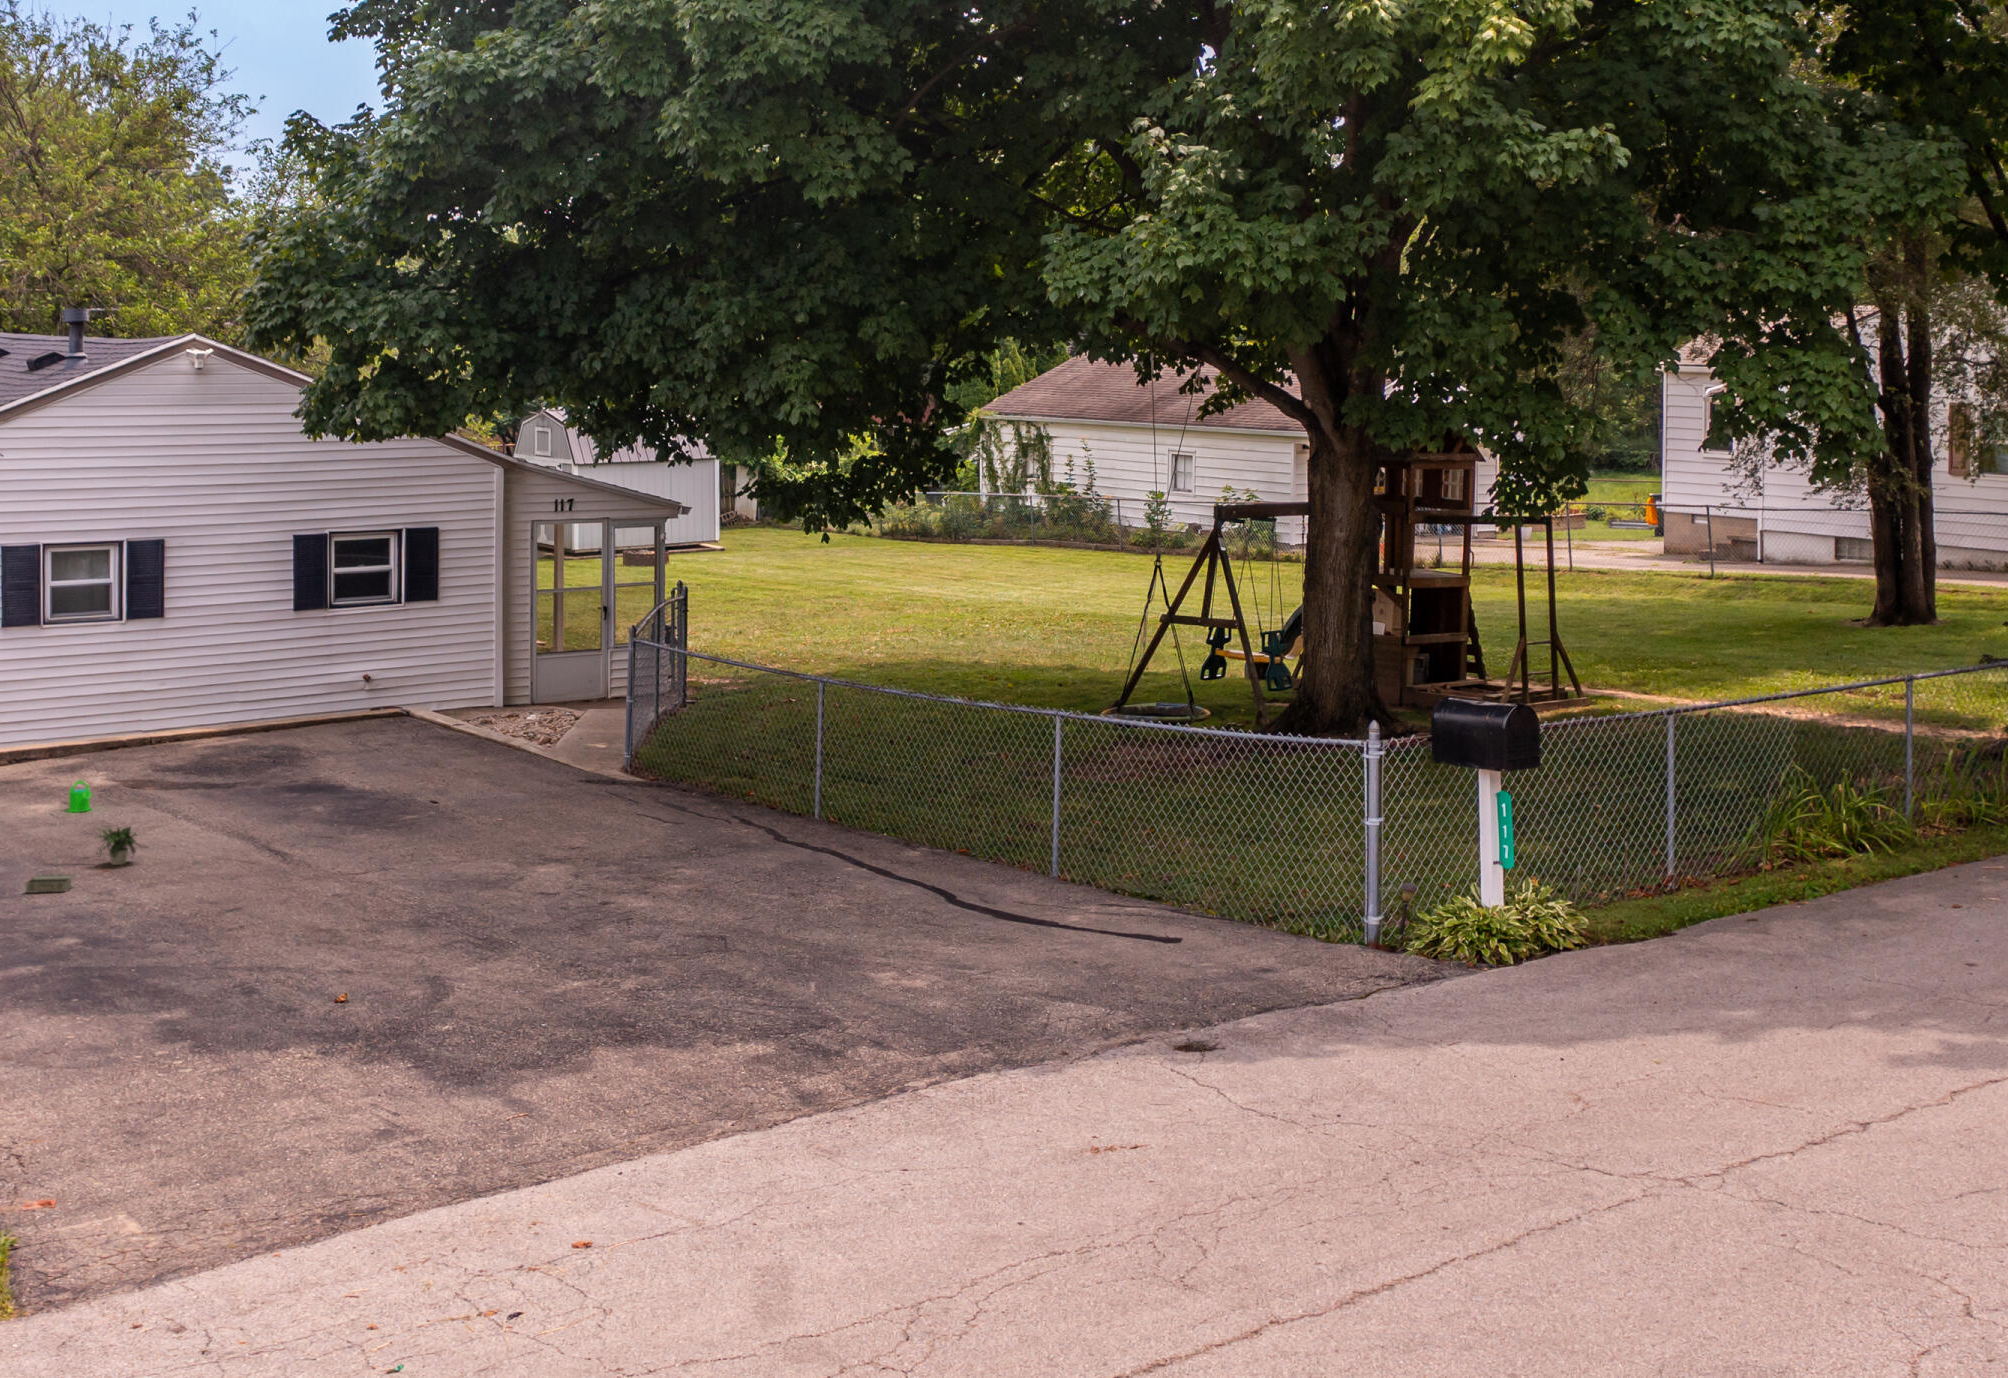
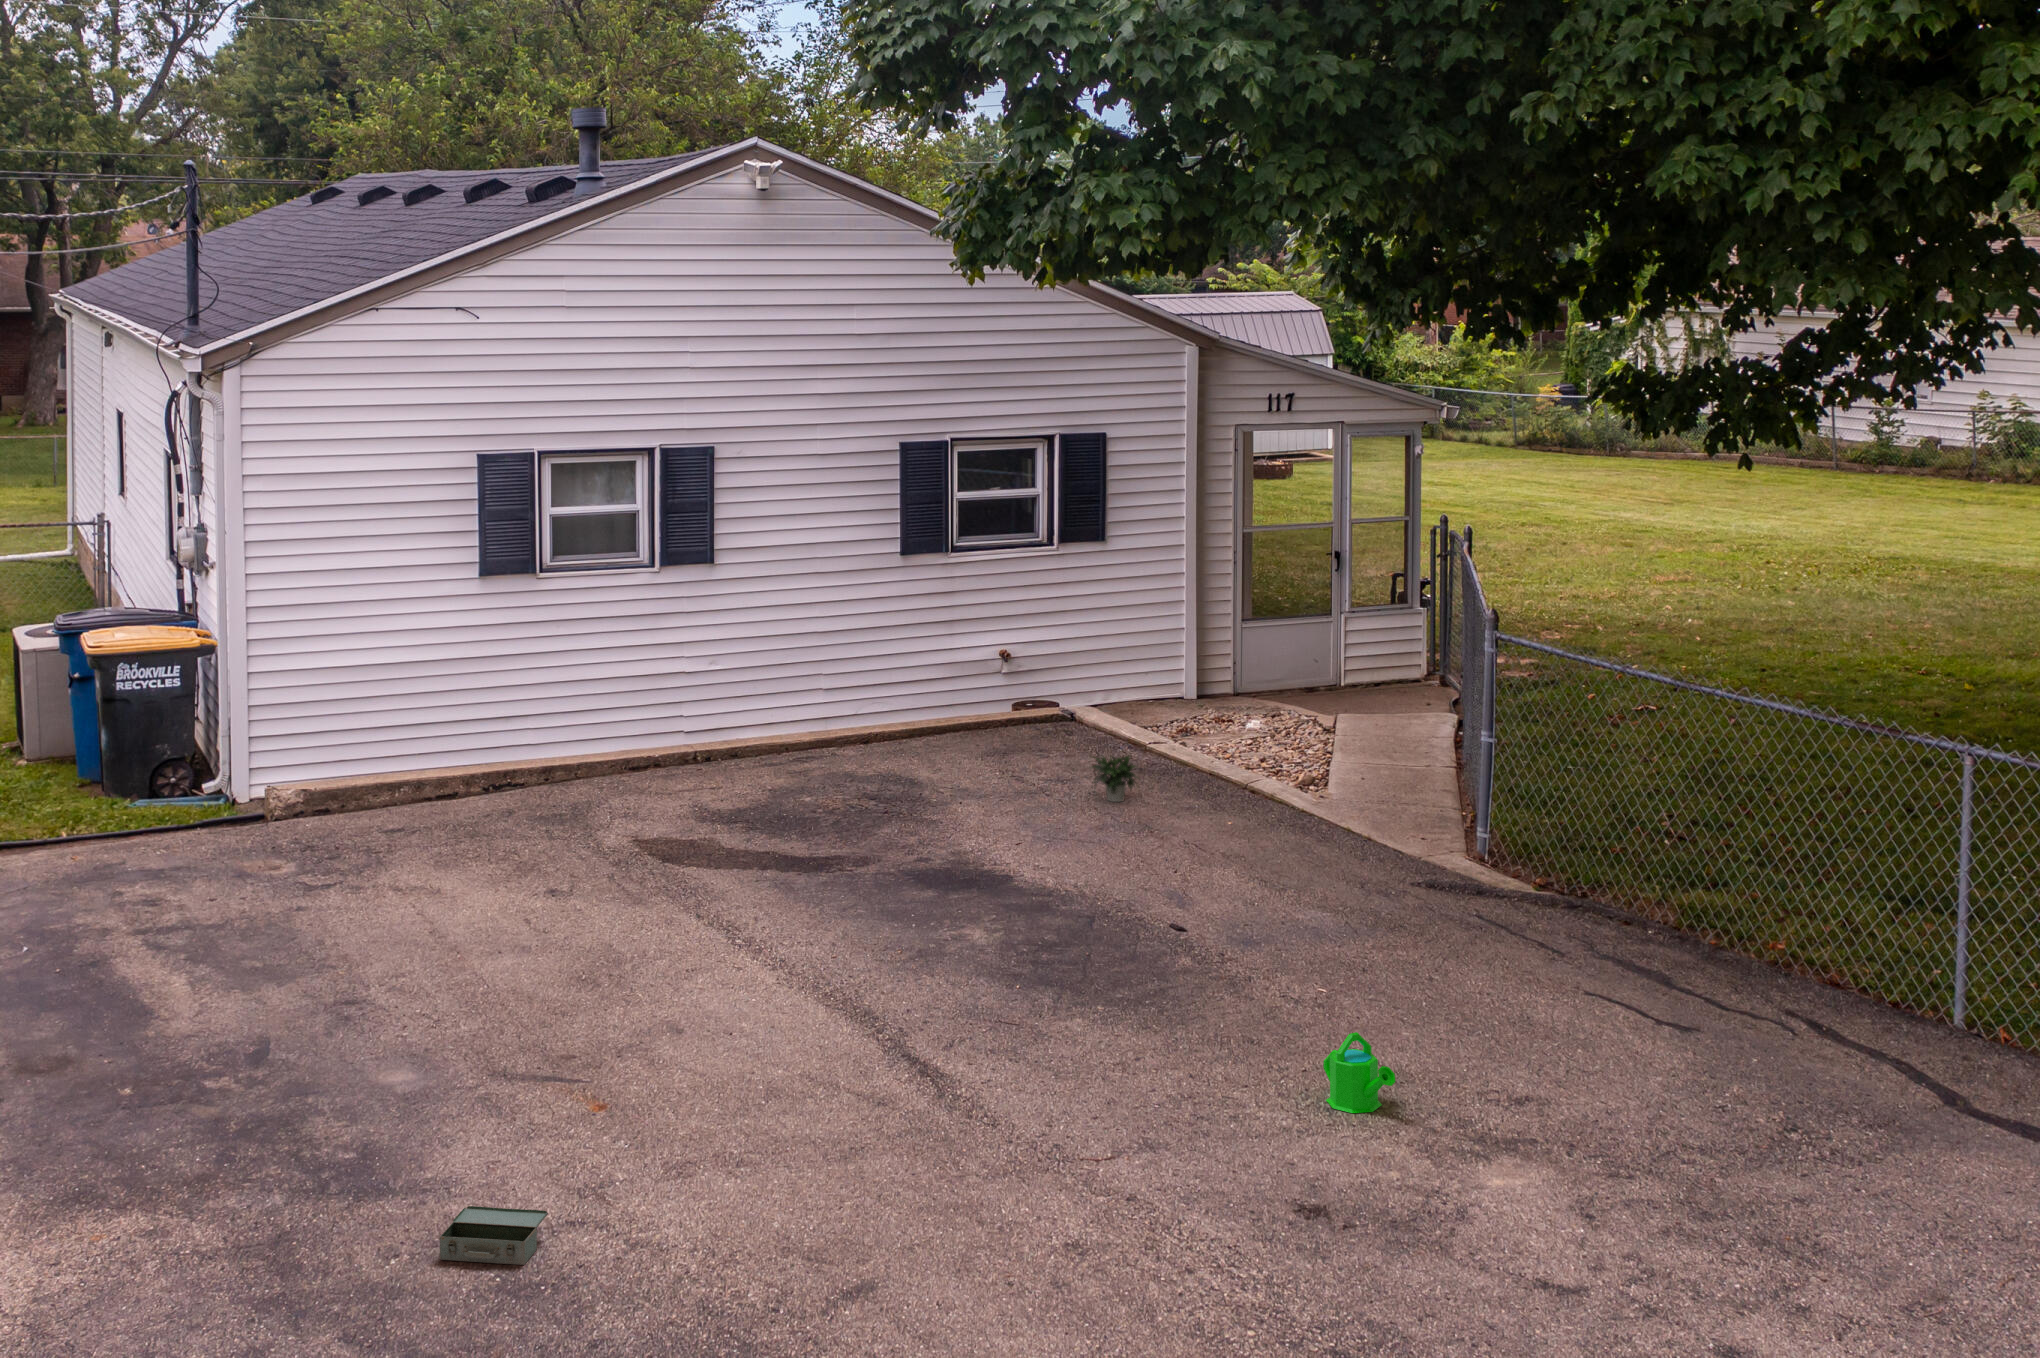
watering can: present [68,780,92,812] -> present [1323,1032,1396,1113]
potted plant: present [95,826,138,865] -> present [1091,756,1138,802]

